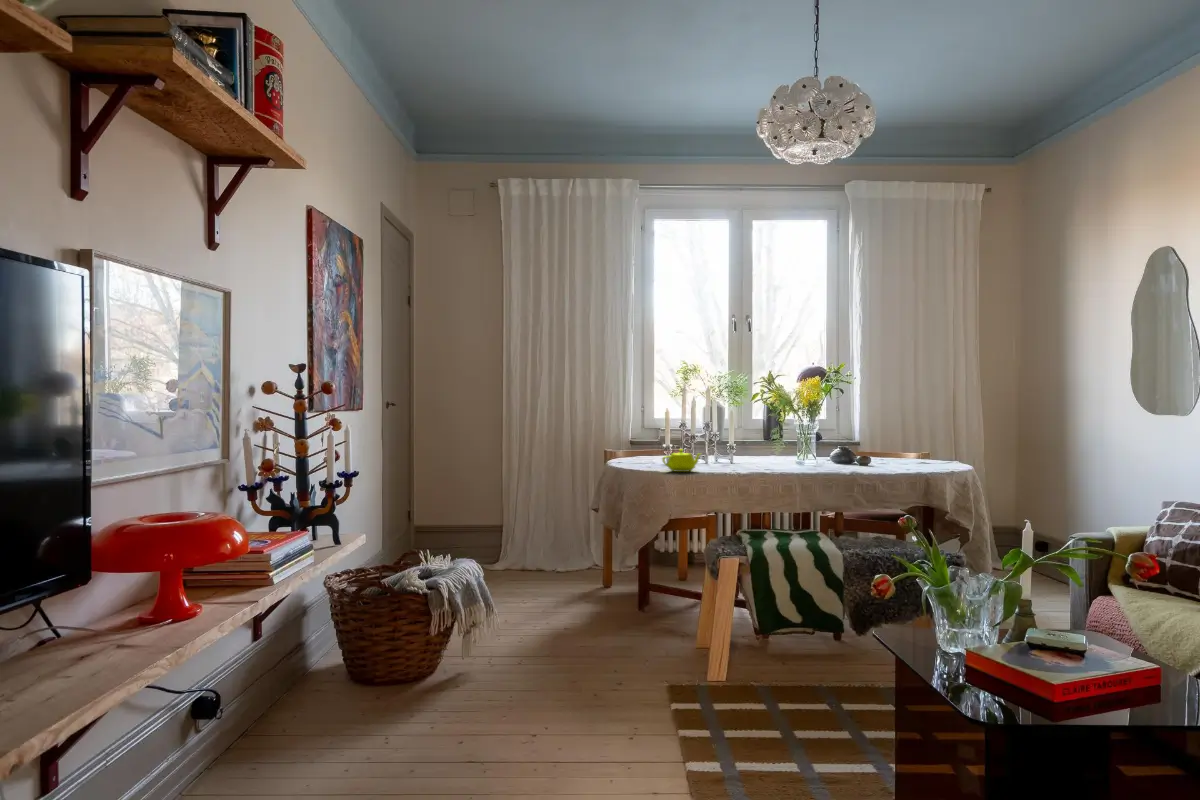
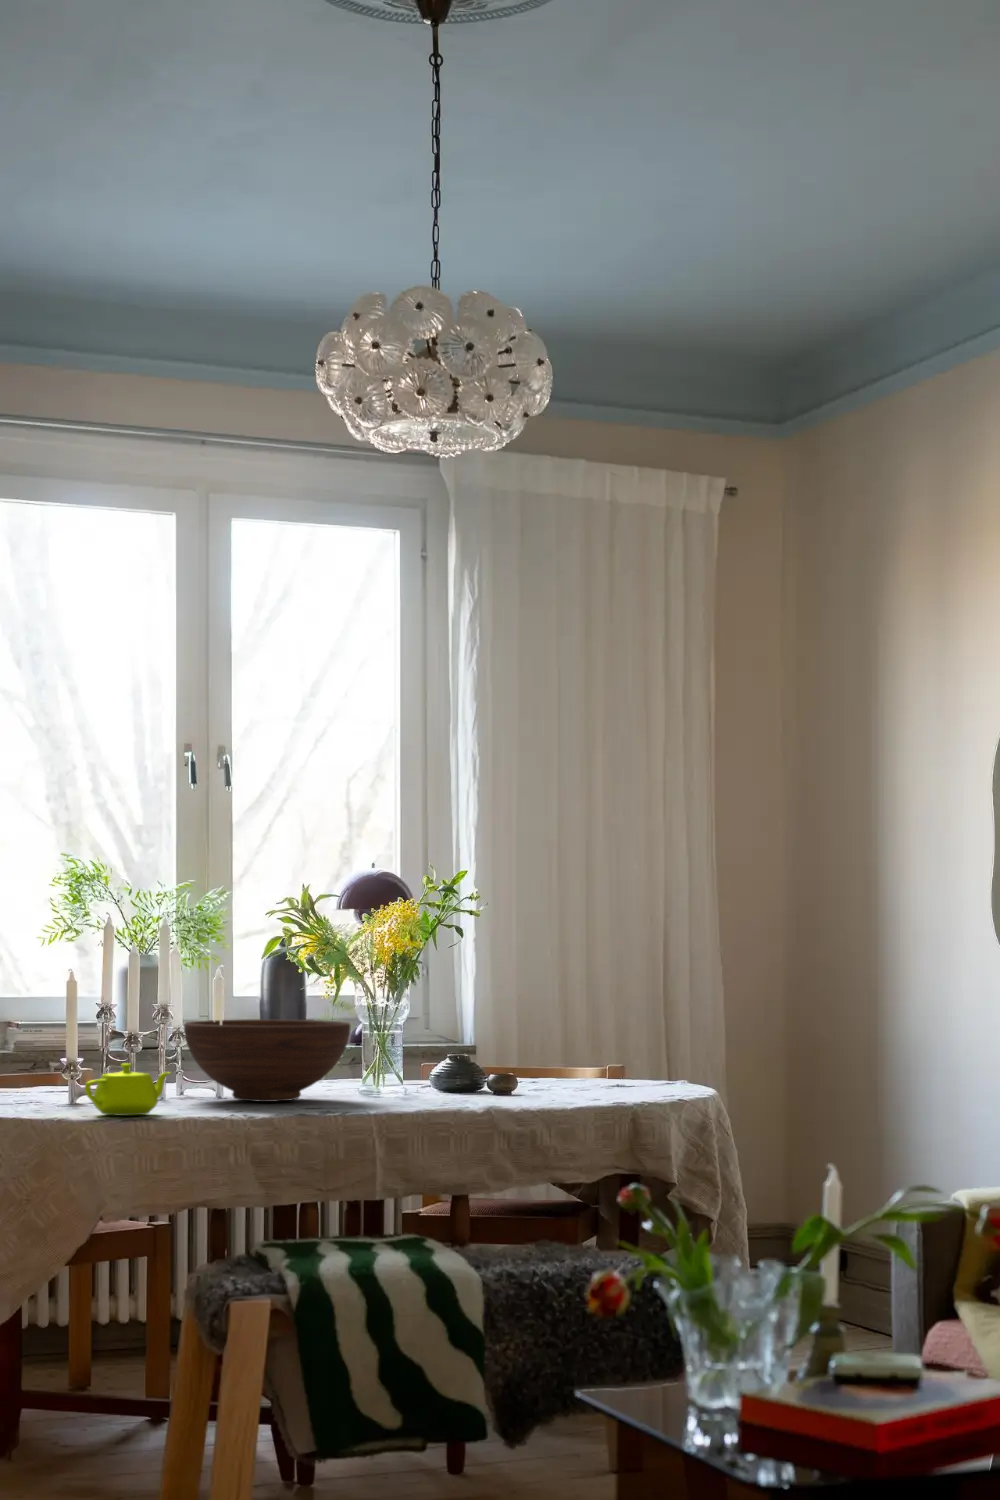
fruit bowl: none [714,430,788,466] -> present [184,1020,350,1102]

